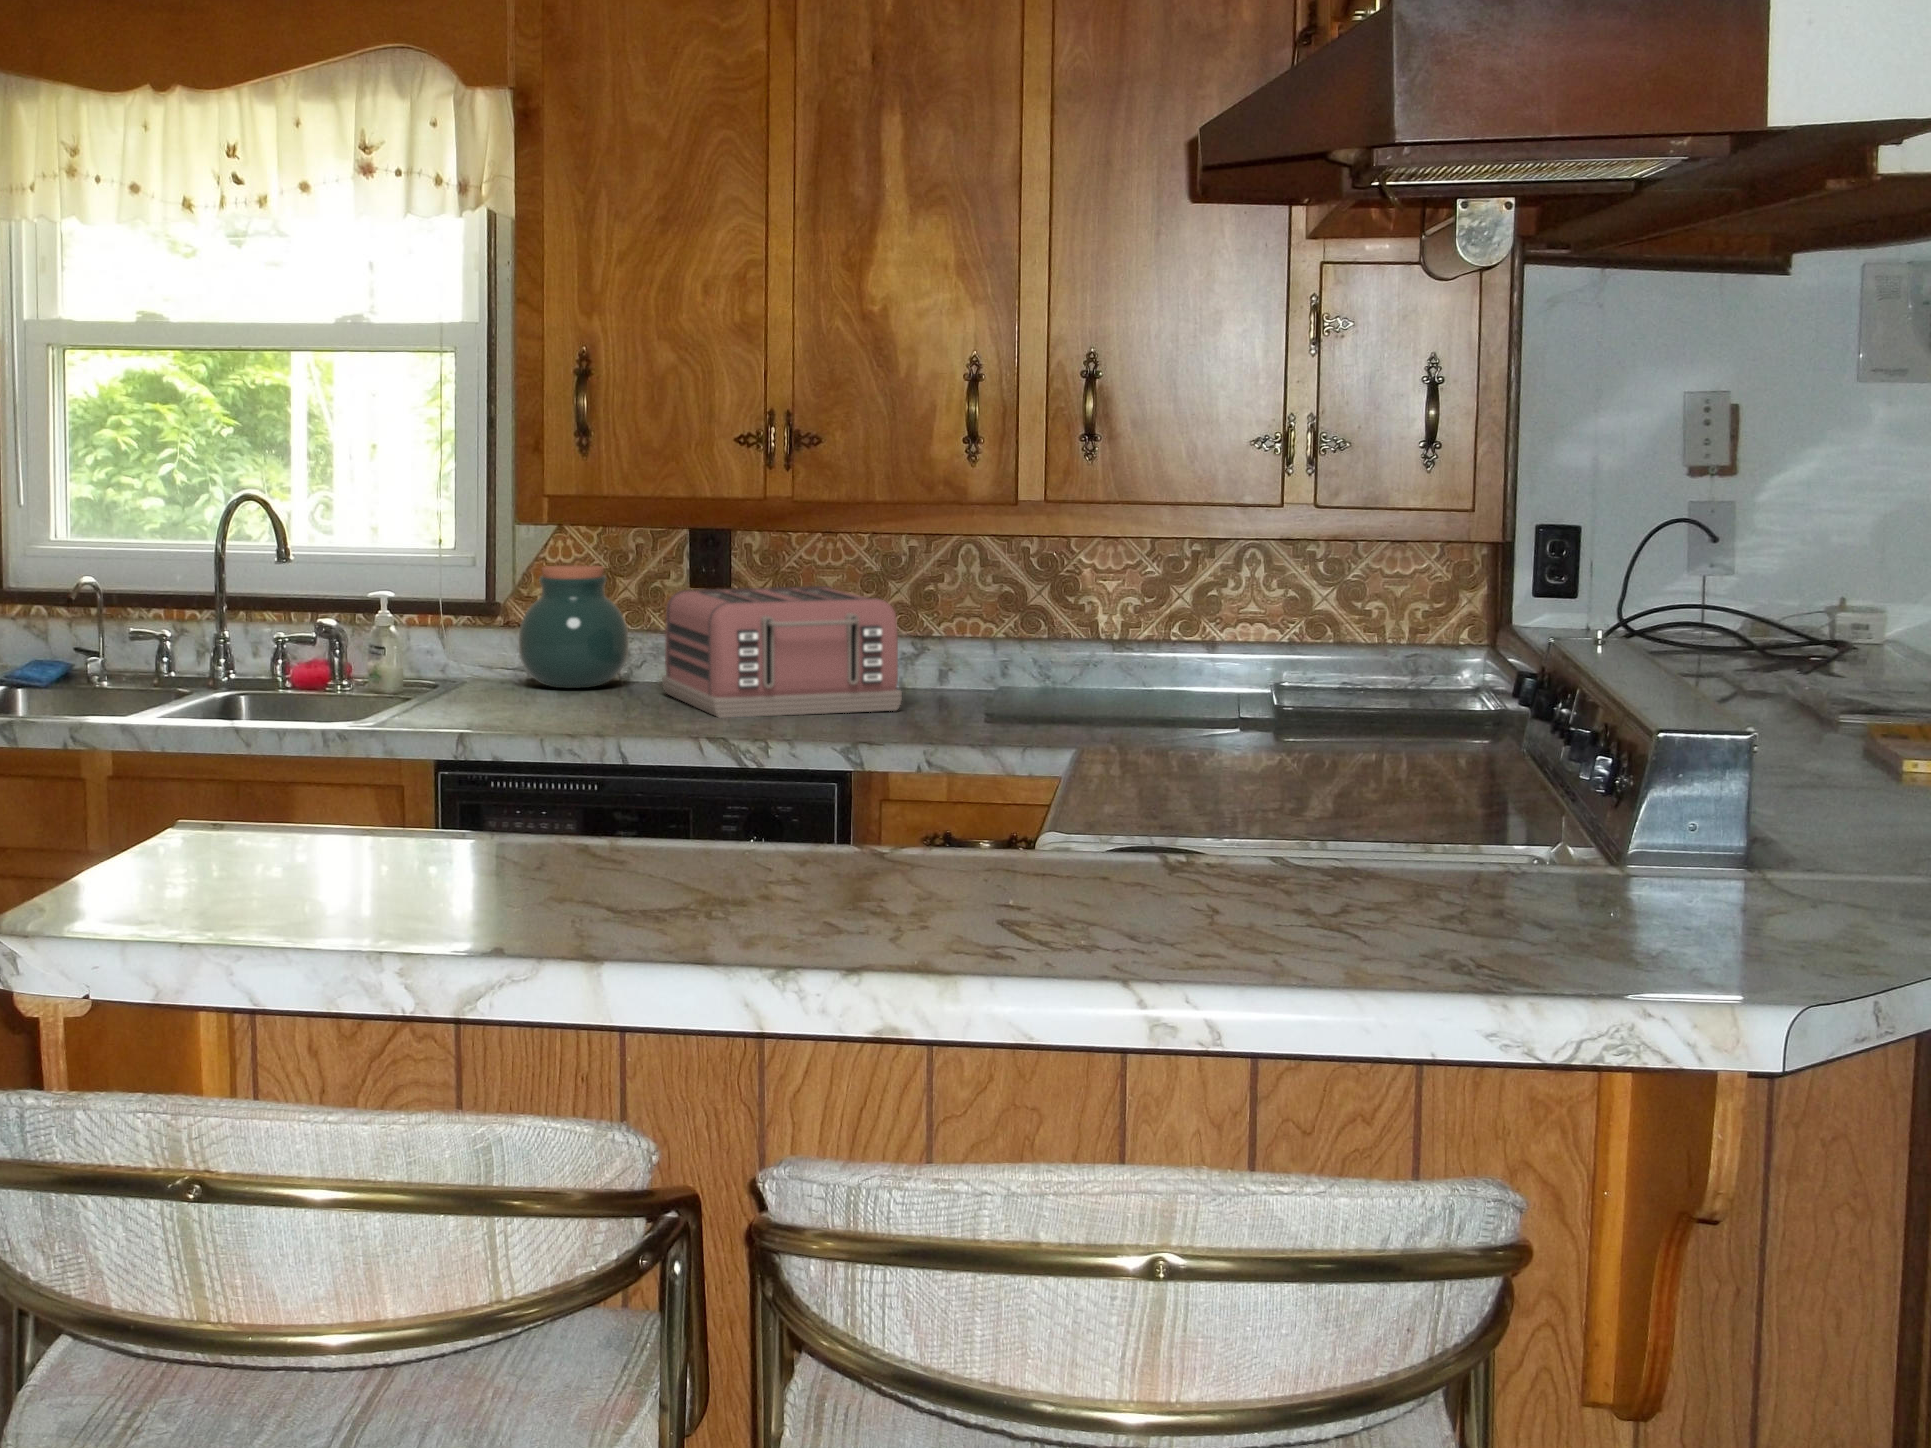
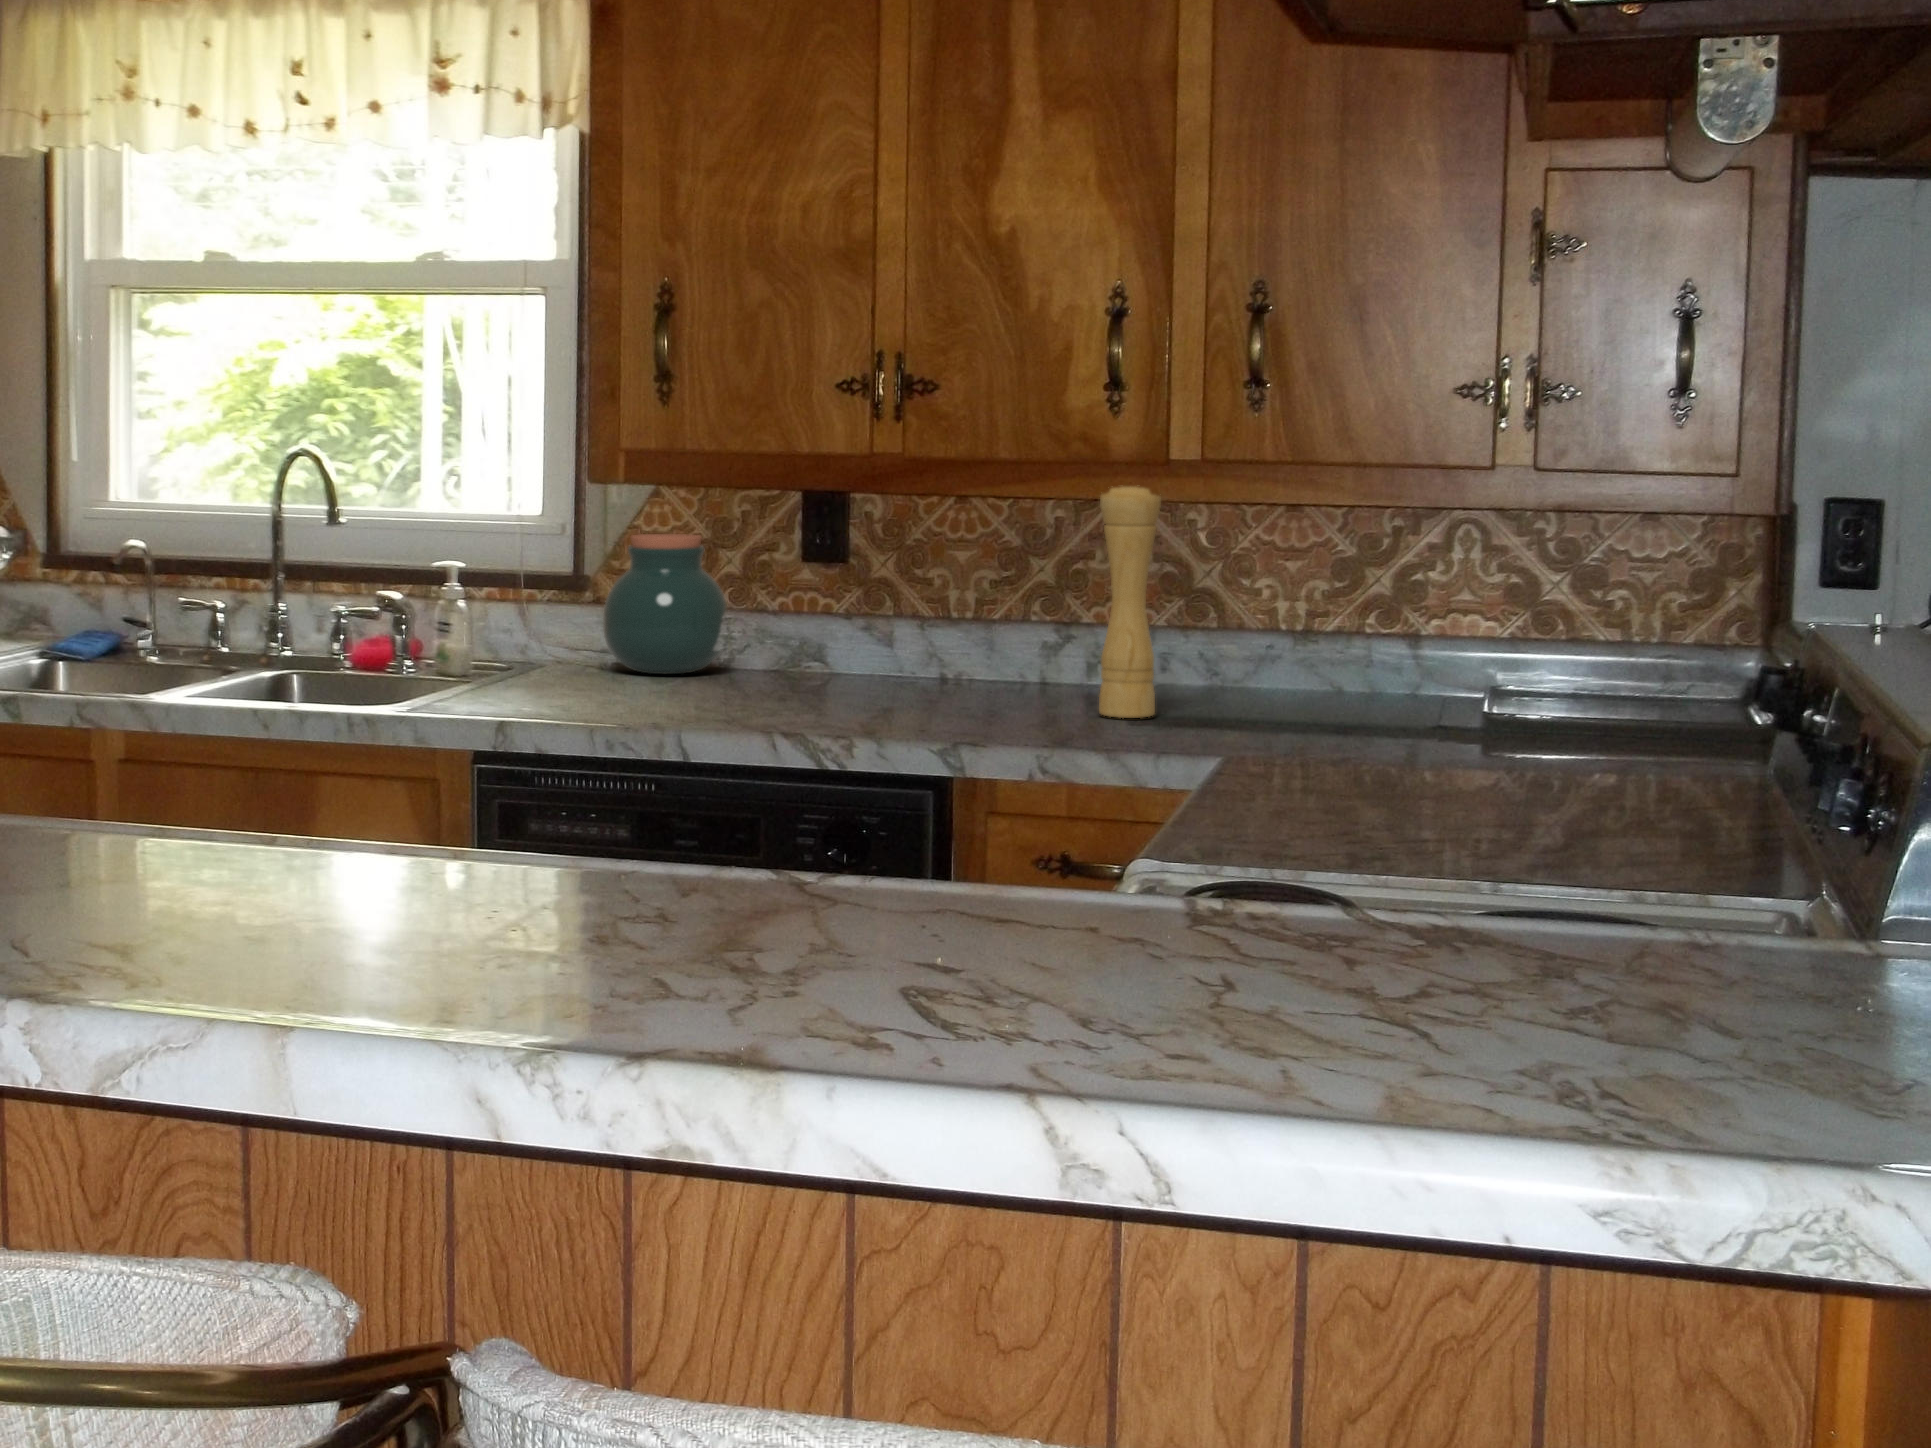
pepper mill: none [961,518,1012,718] -> present [1099,485,1161,718]
toaster: present [662,586,902,718] -> none [760,562,1030,710]

